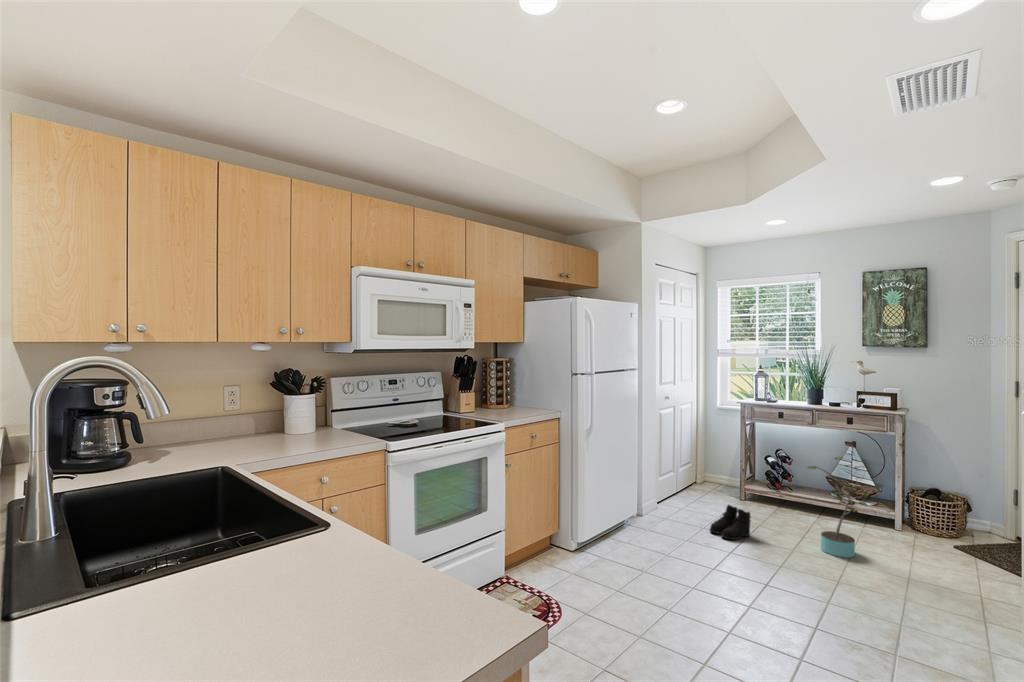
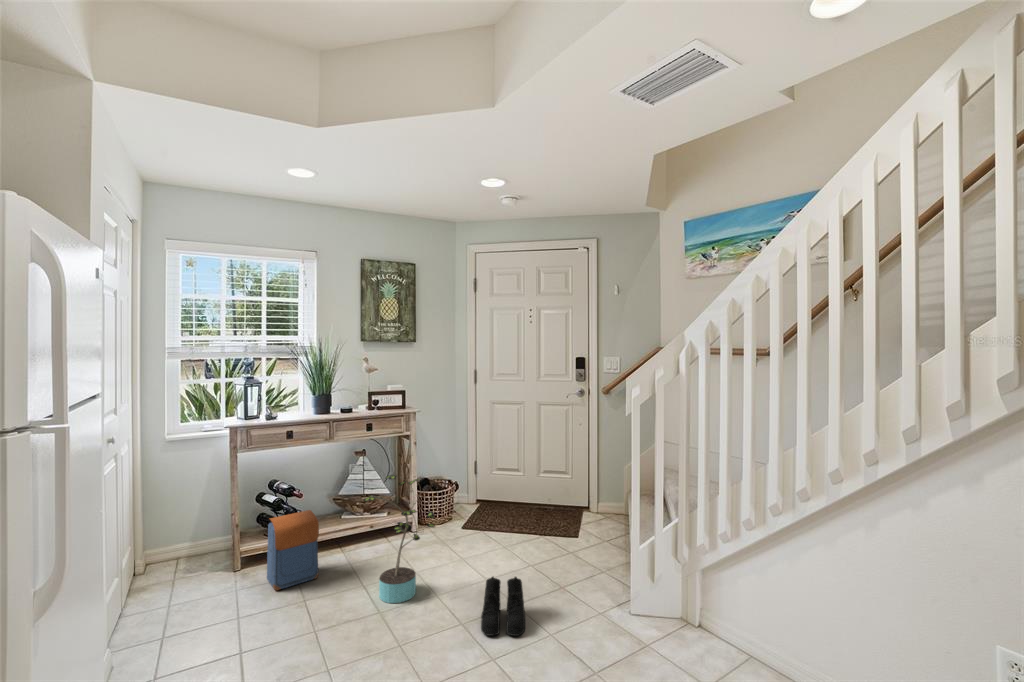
backpack: none [754,469,789,522] -> present [267,510,319,590]
boots: present [710,505,751,540] -> present [481,577,525,636]

